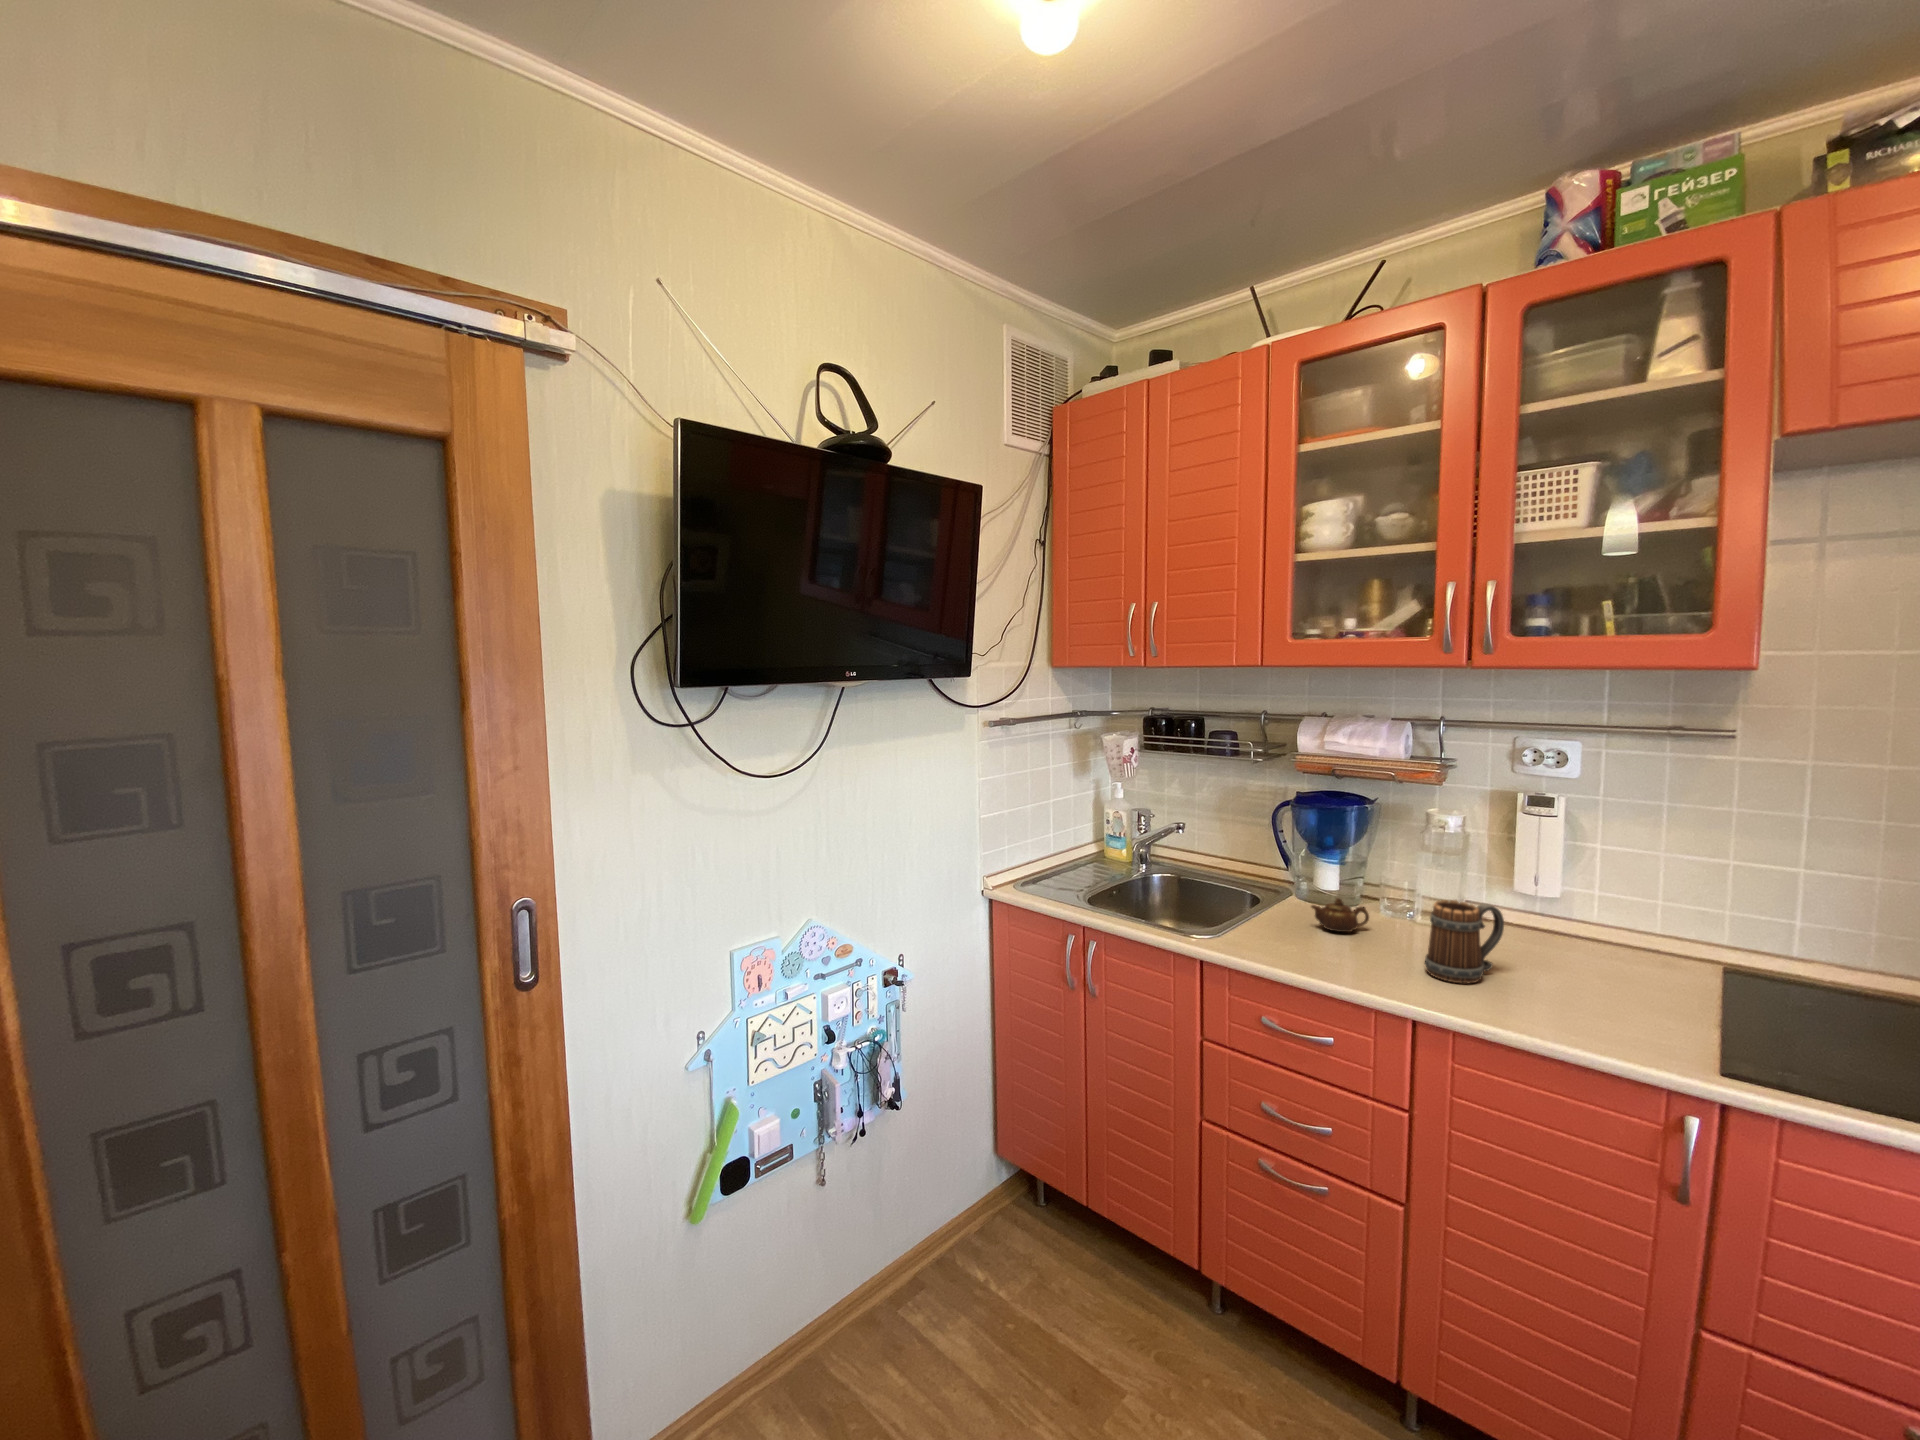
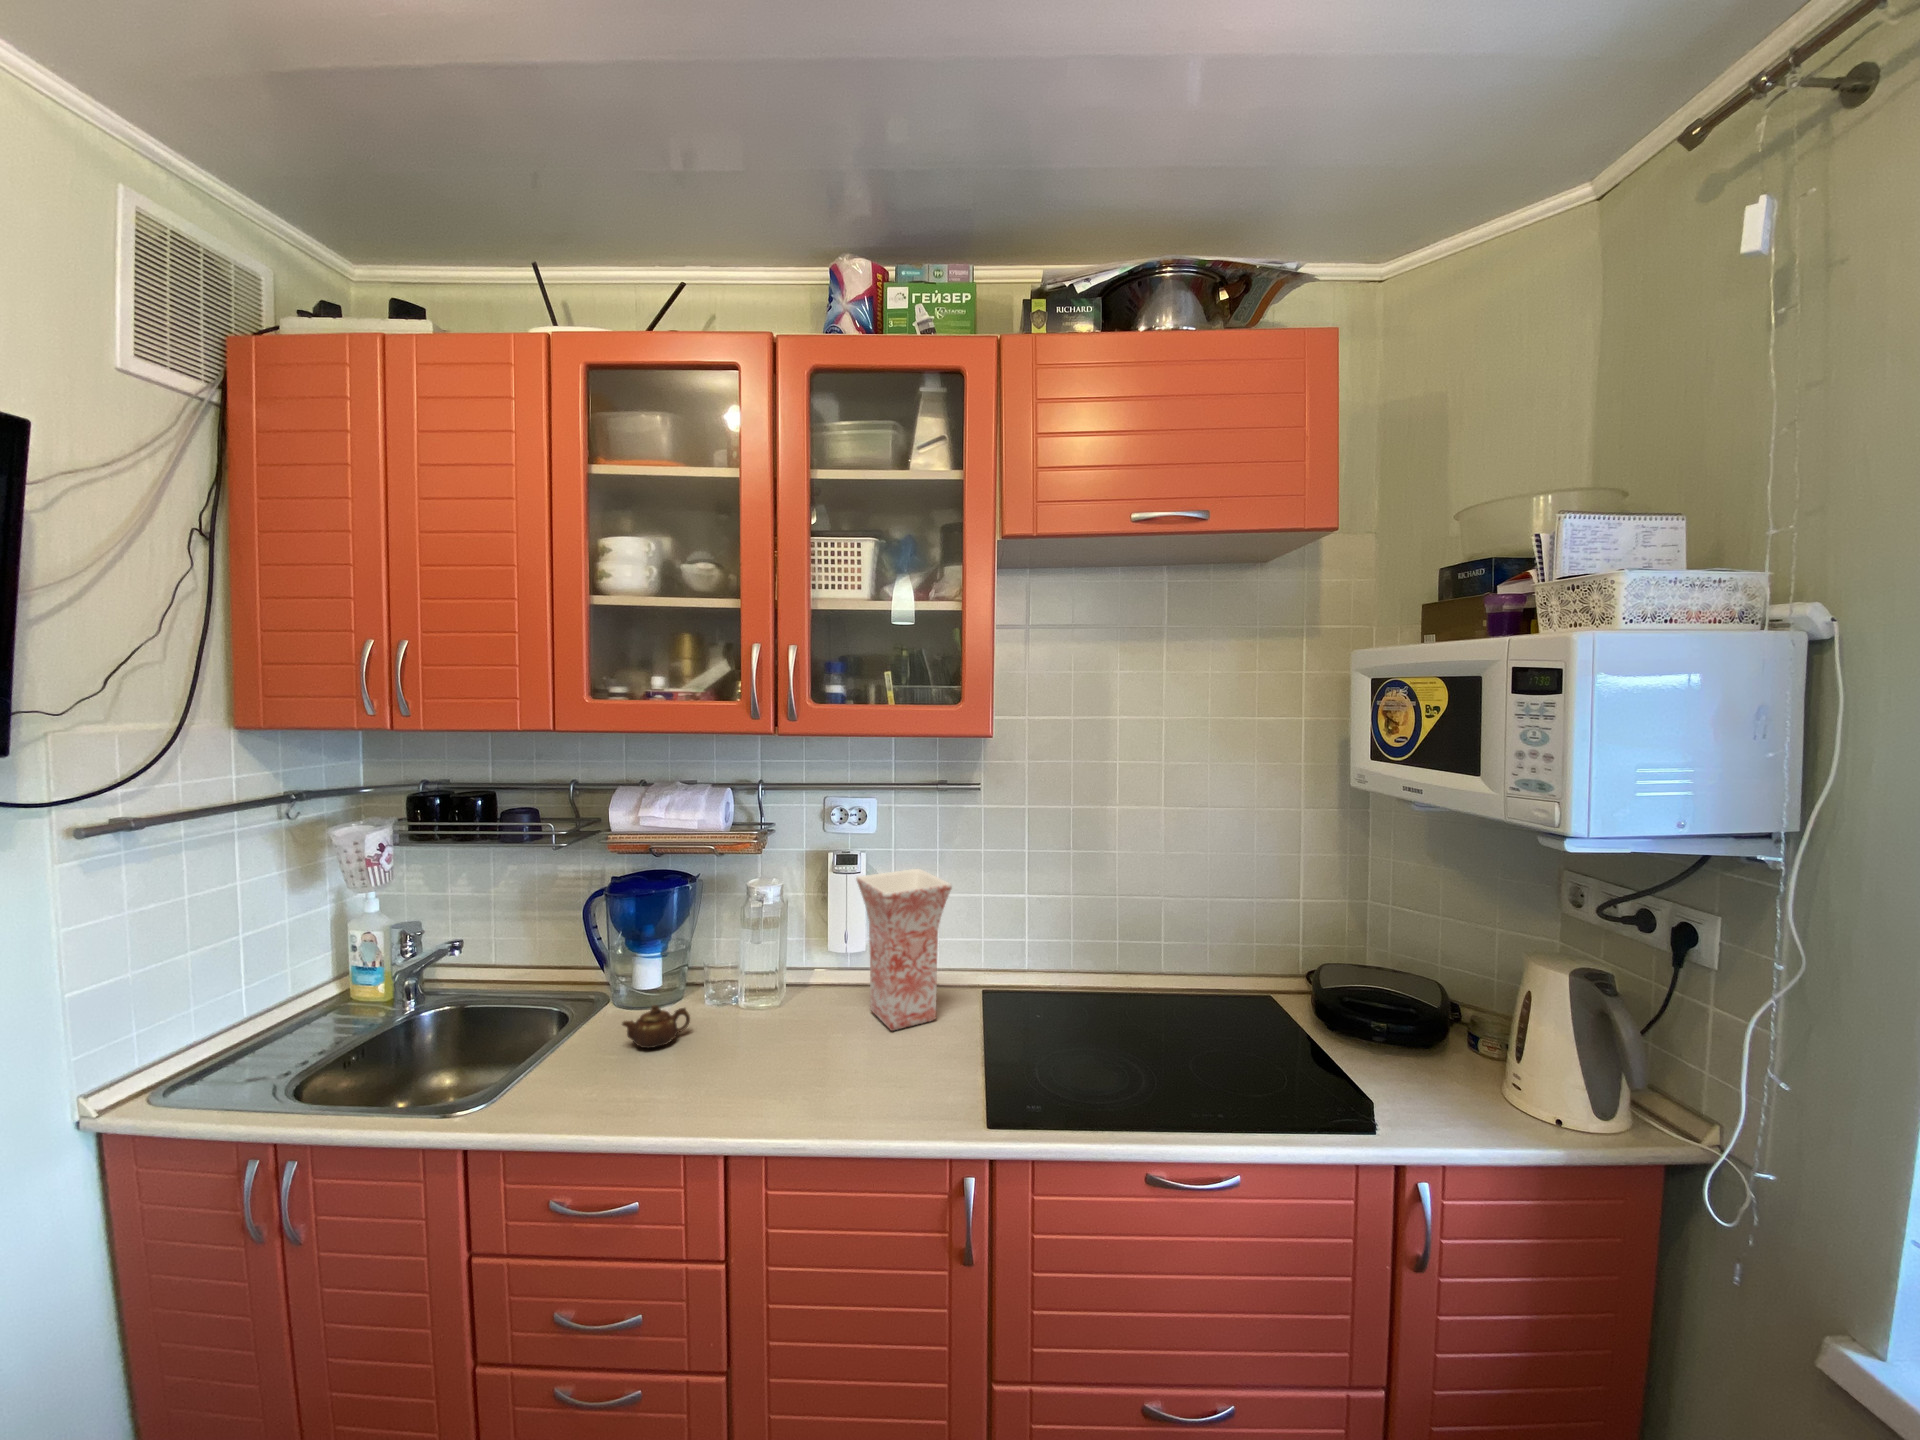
vase: none [1553,815,1685,978] -> present [856,869,952,1031]
mug: present [1425,900,1504,983] -> none [741,988,816,1090]

